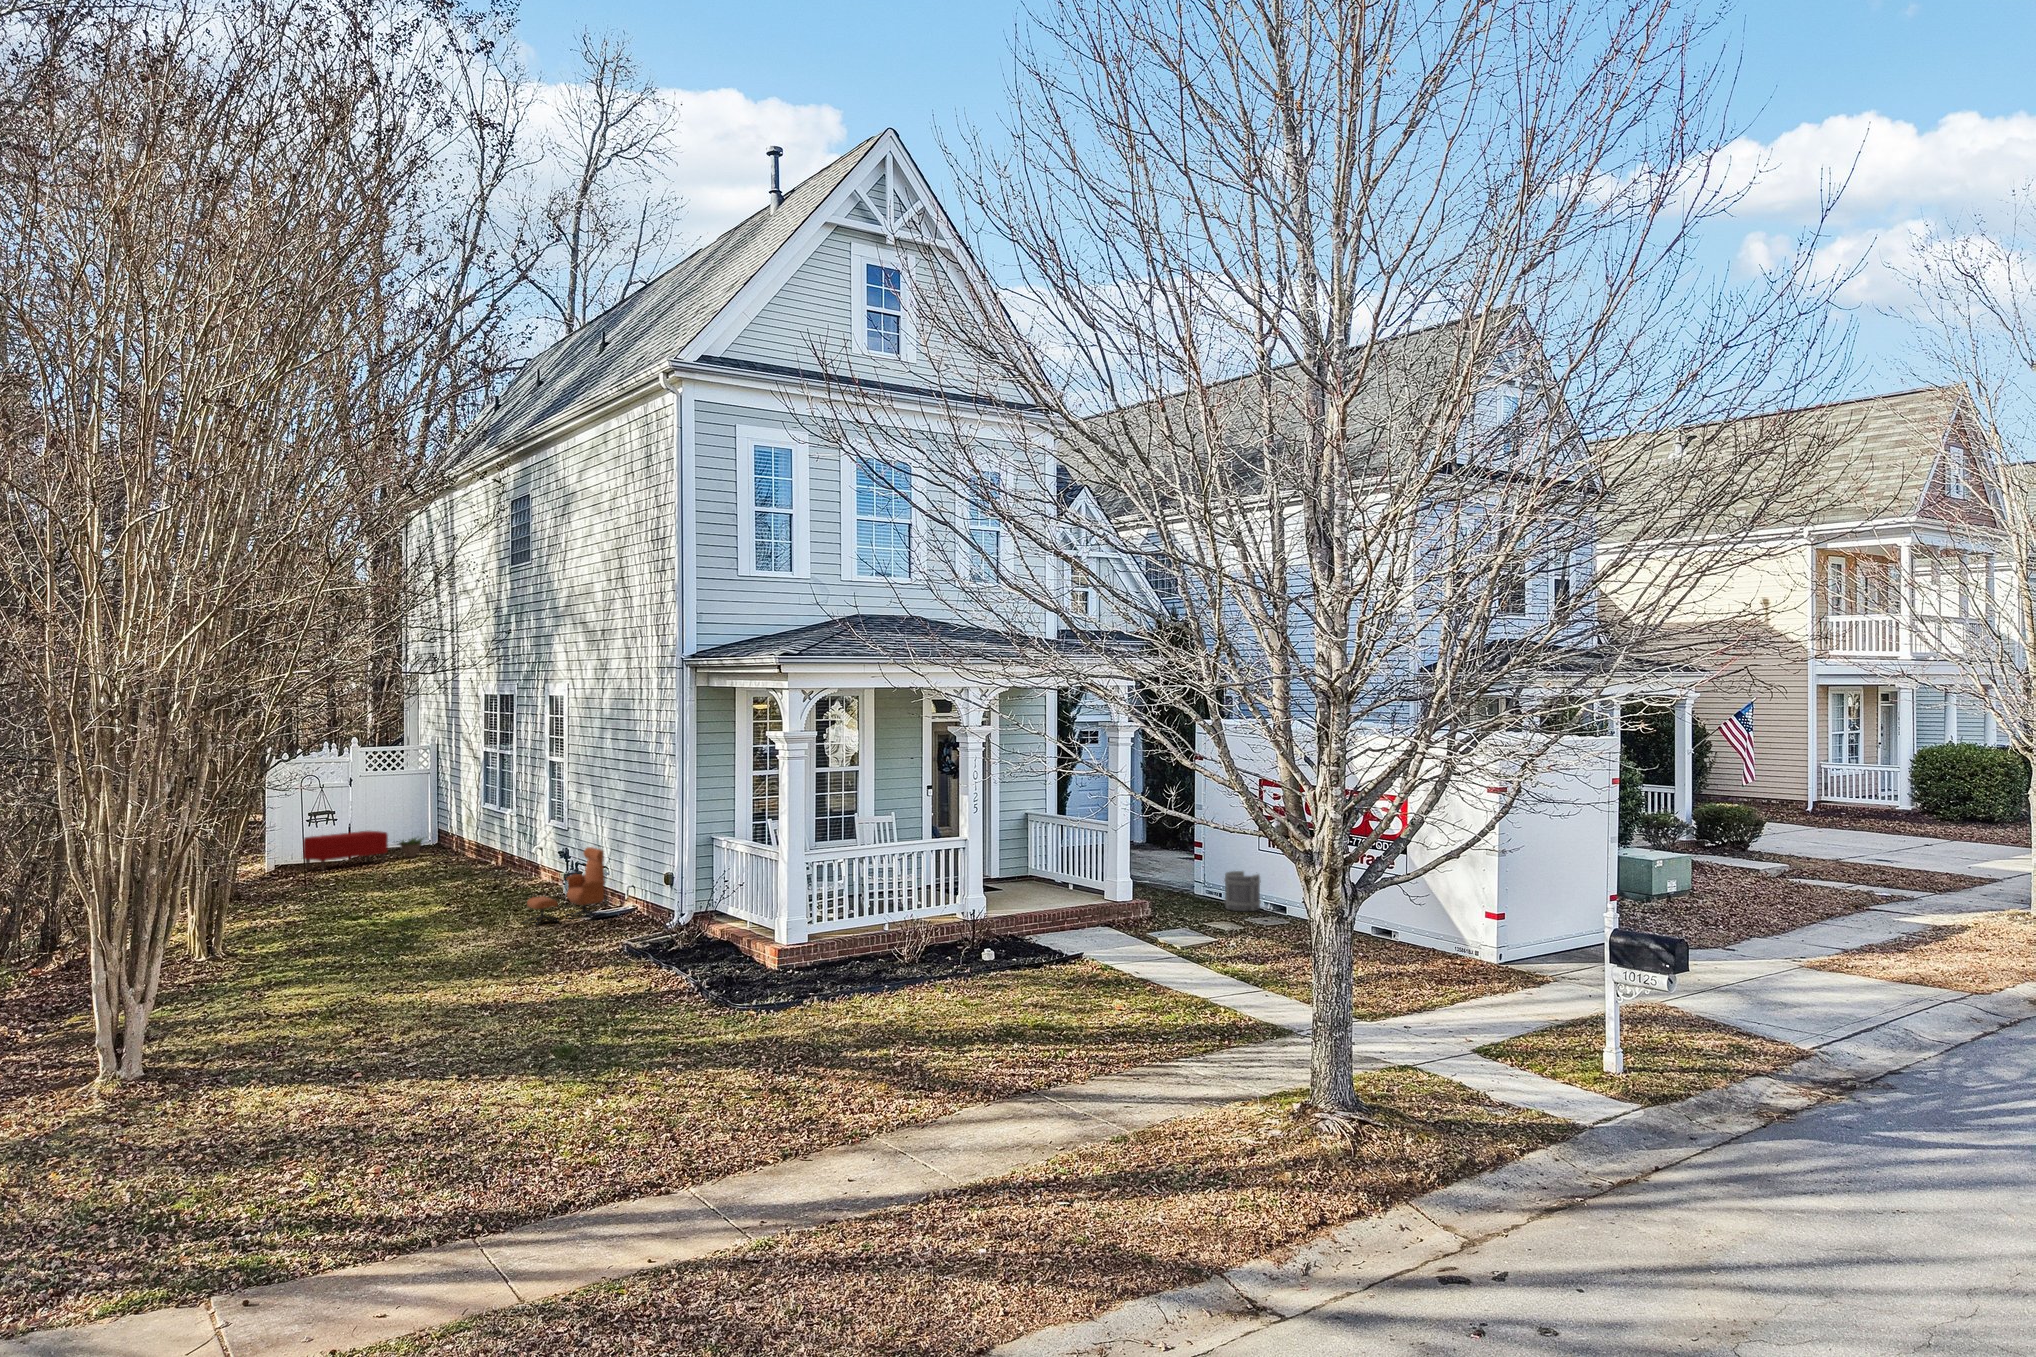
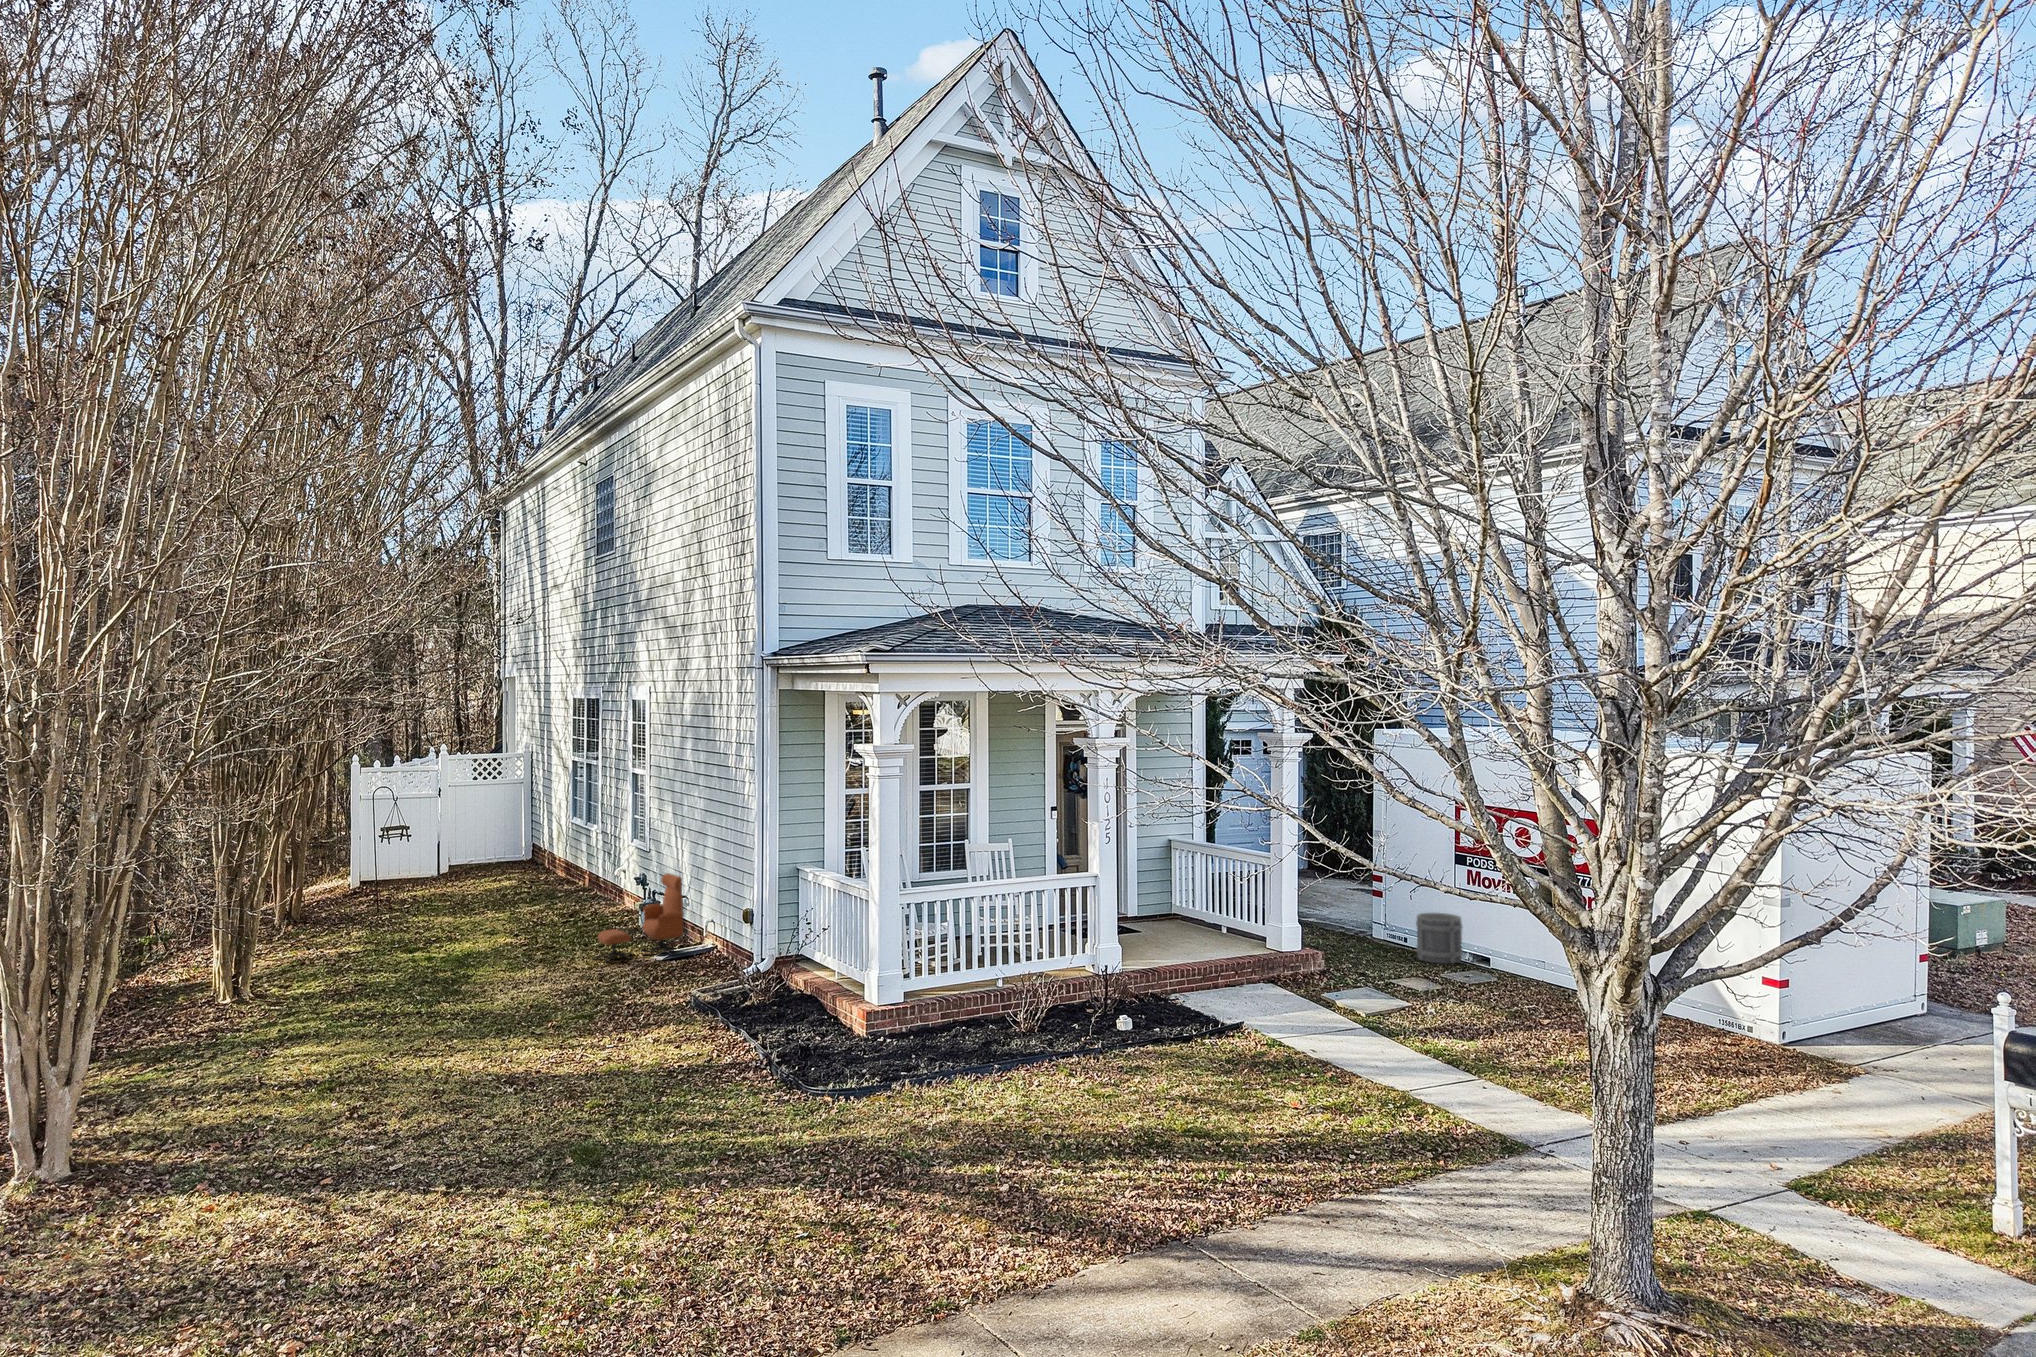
bench: present [303,831,388,871] -> none [388,846,475,890]
decorative plant: present [397,838,423,857] -> none [481,852,519,875]

